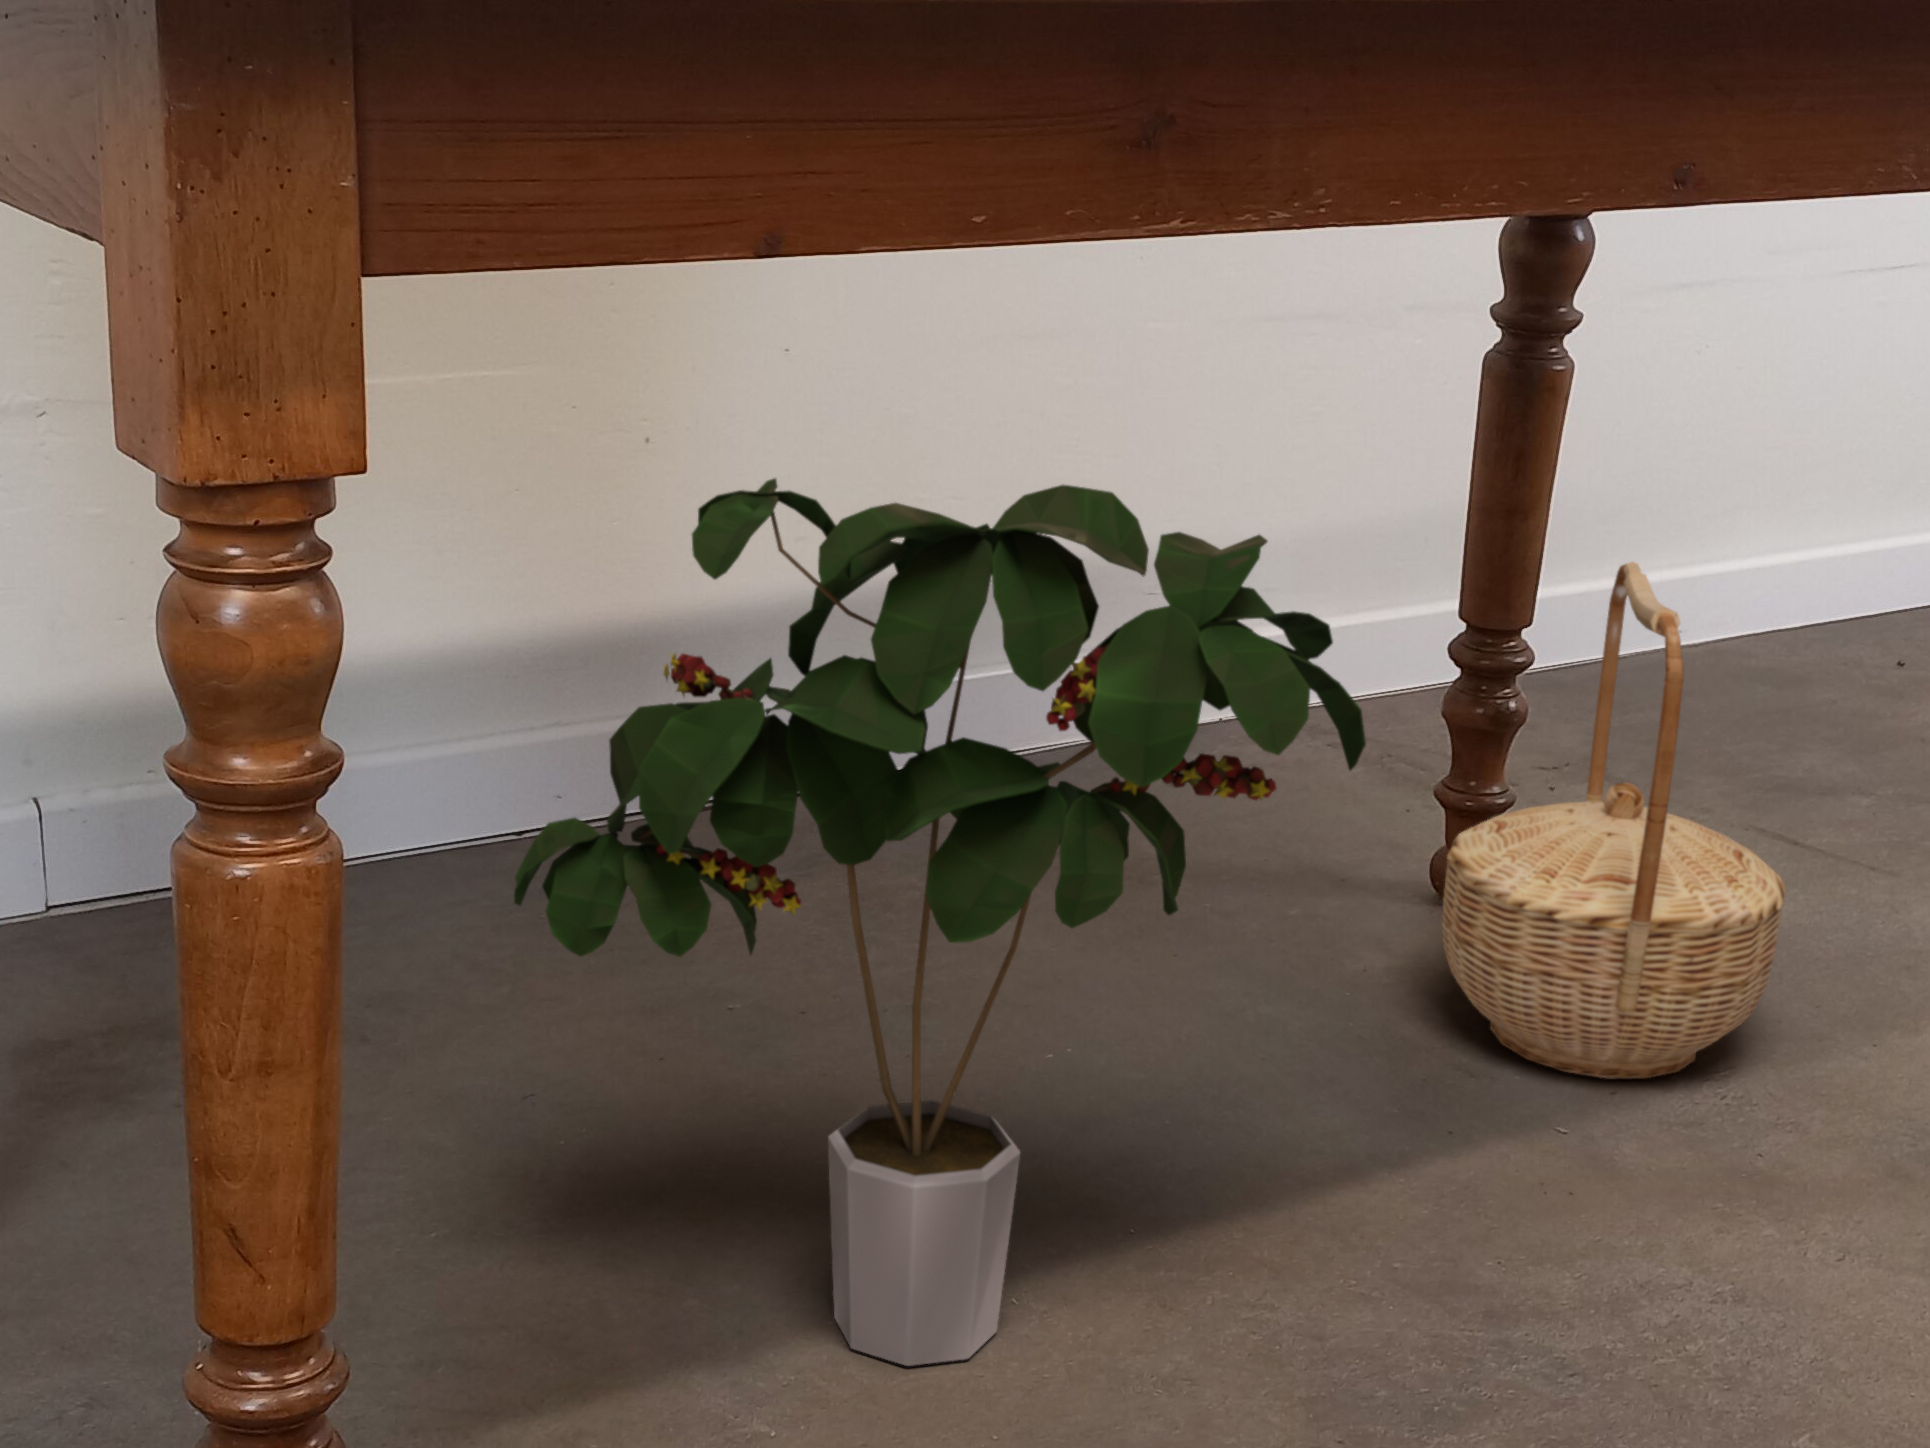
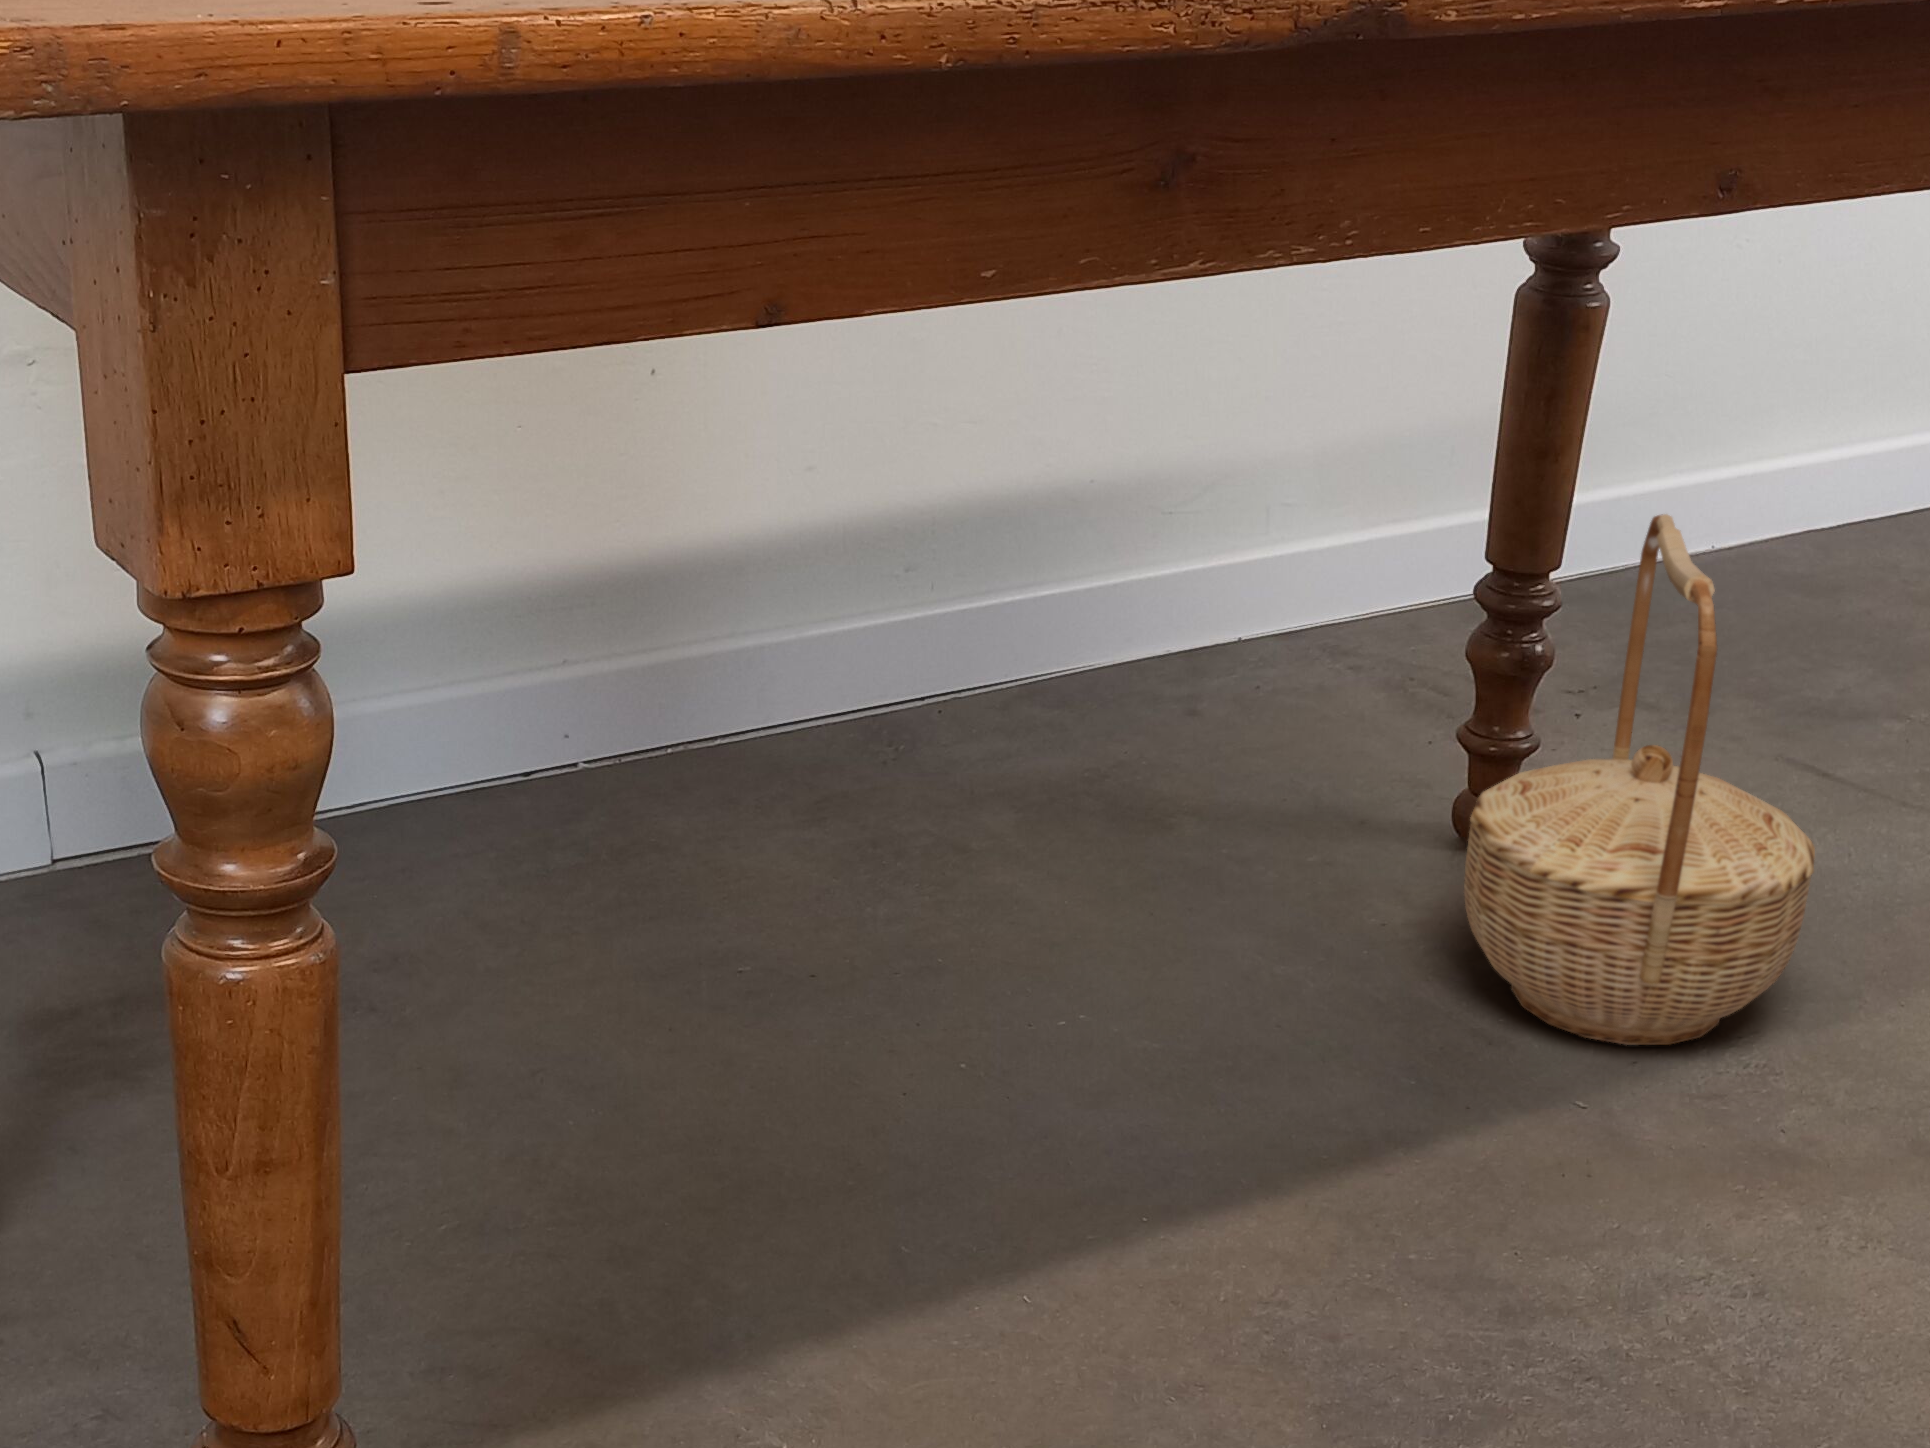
potted plant: present [514,478,1366,1366] -> none [519,483,1389,1372]

